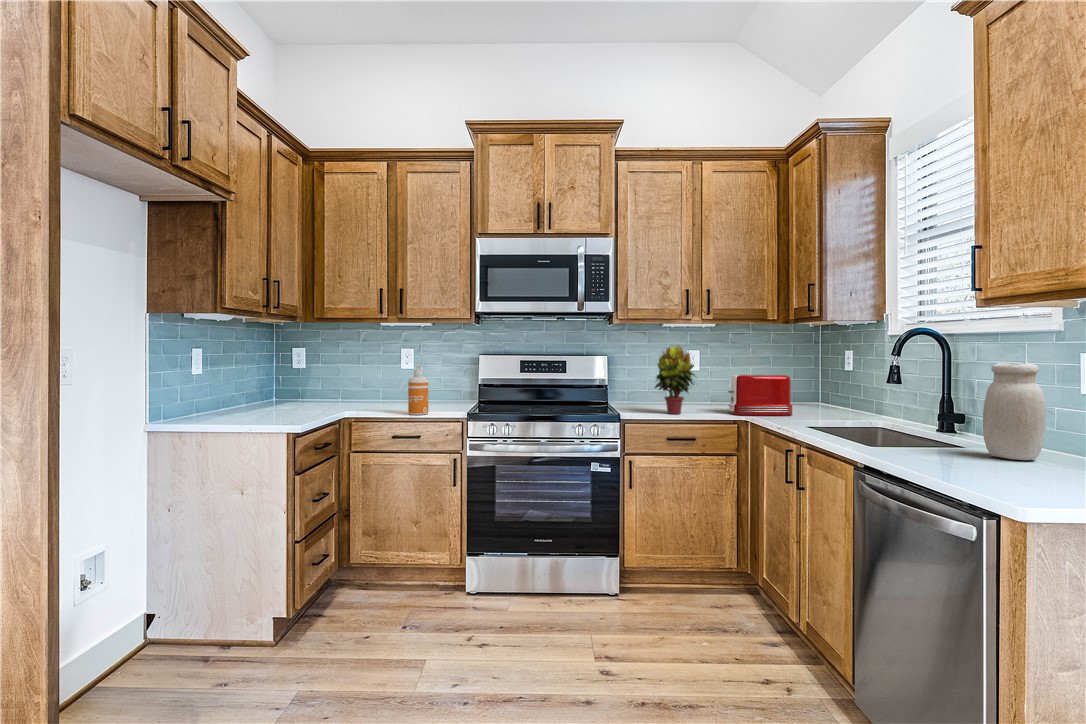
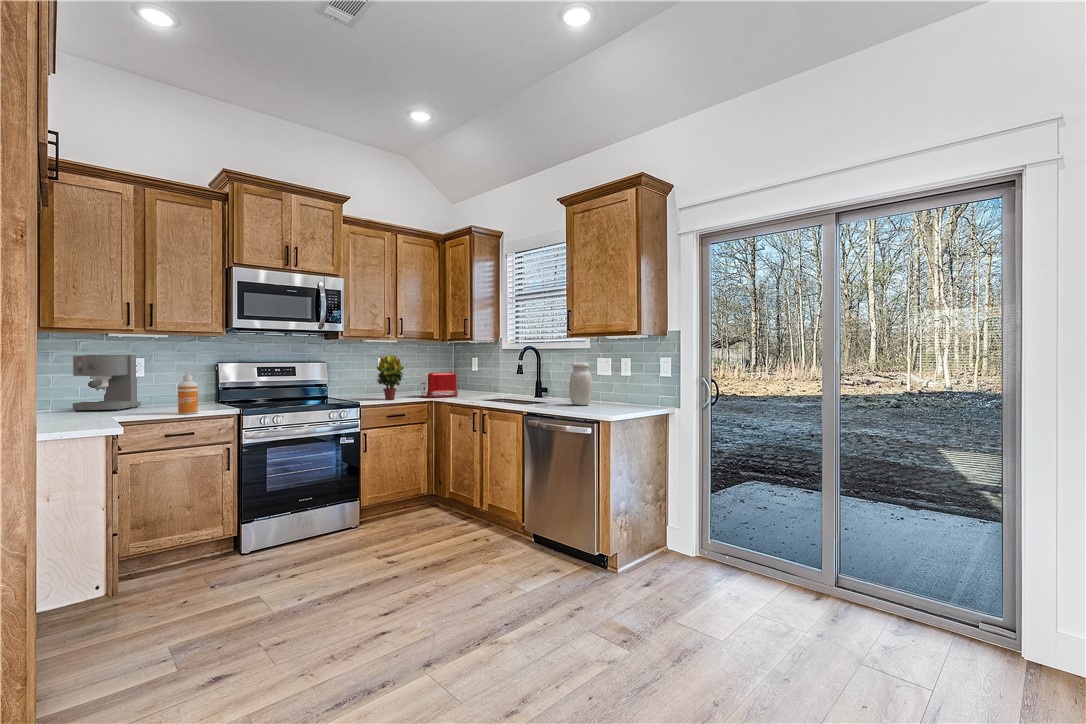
coffee maker: none [354,346,413,405] -> present [73,355,141,411]

